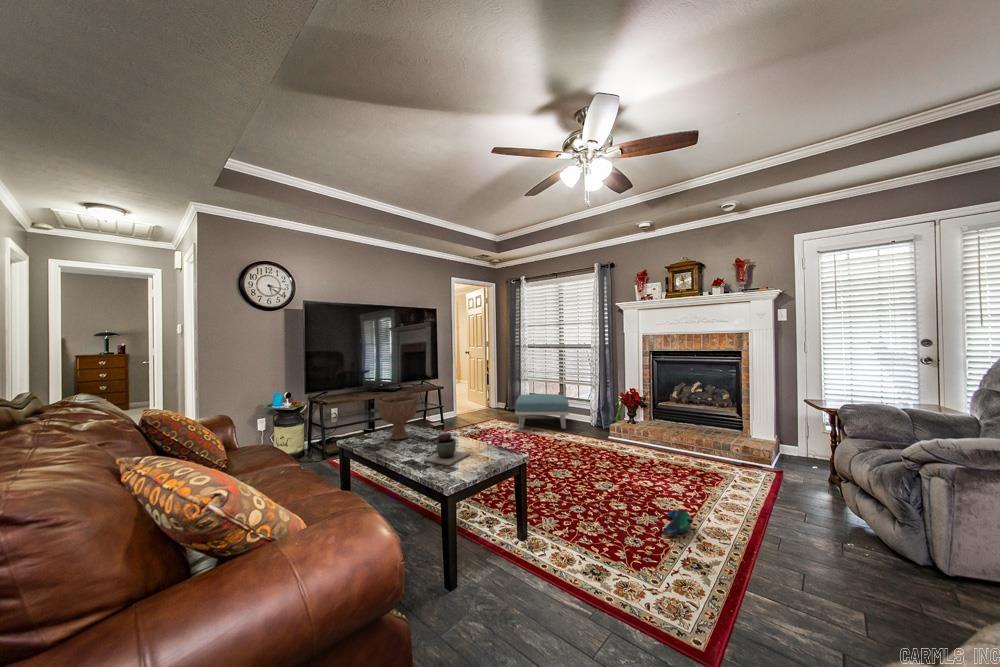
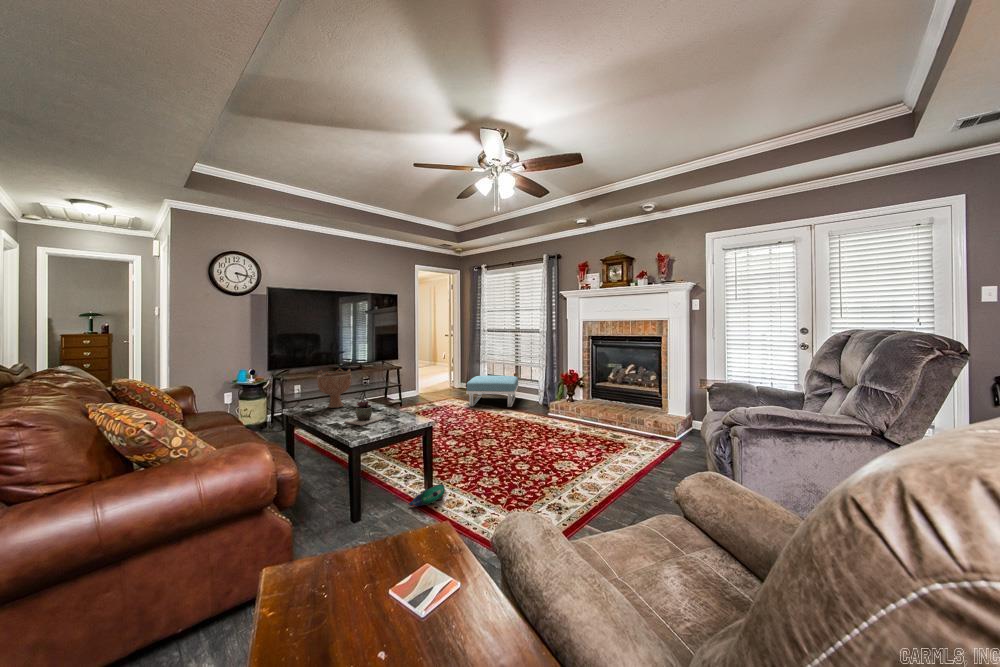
plush toy: present [663,509,693,535] -> present [409,484,445,506]

